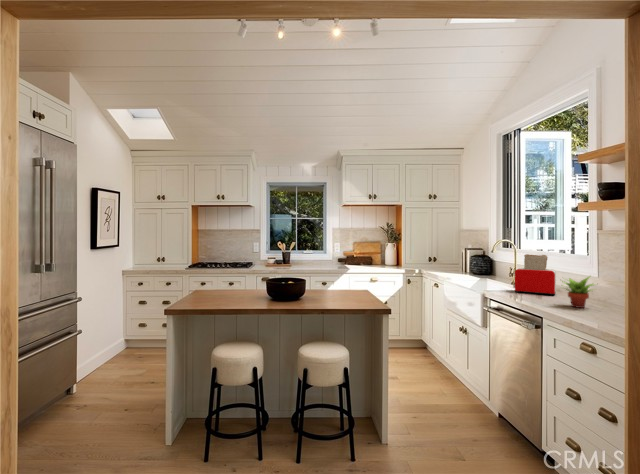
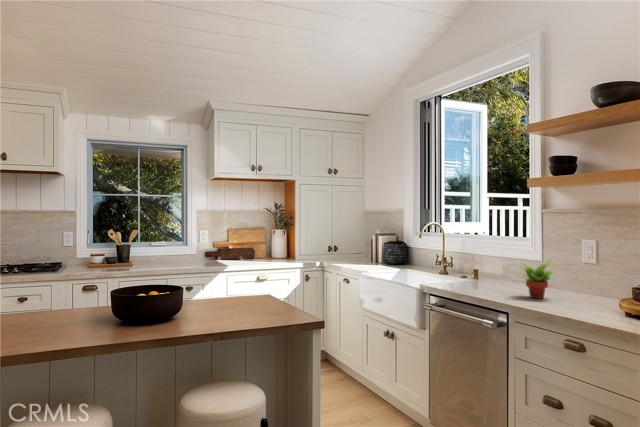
toaster: present [513,254,556,295] -> none [452,239,499,286]

